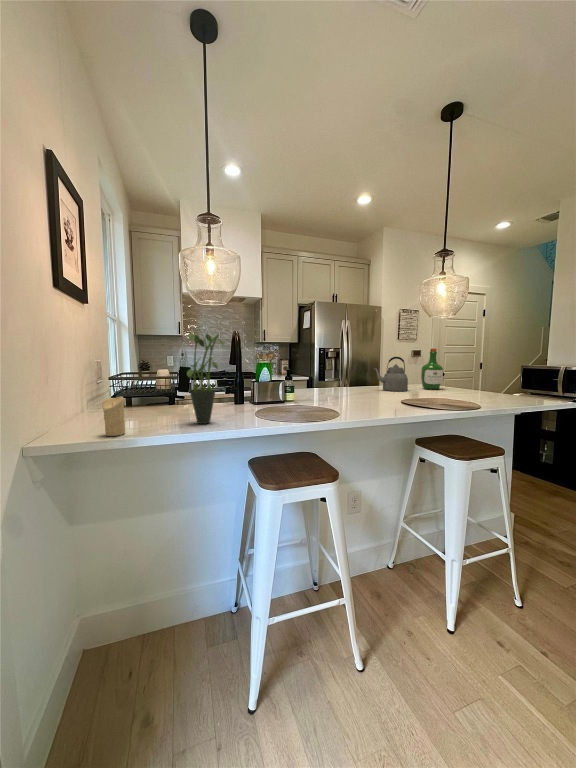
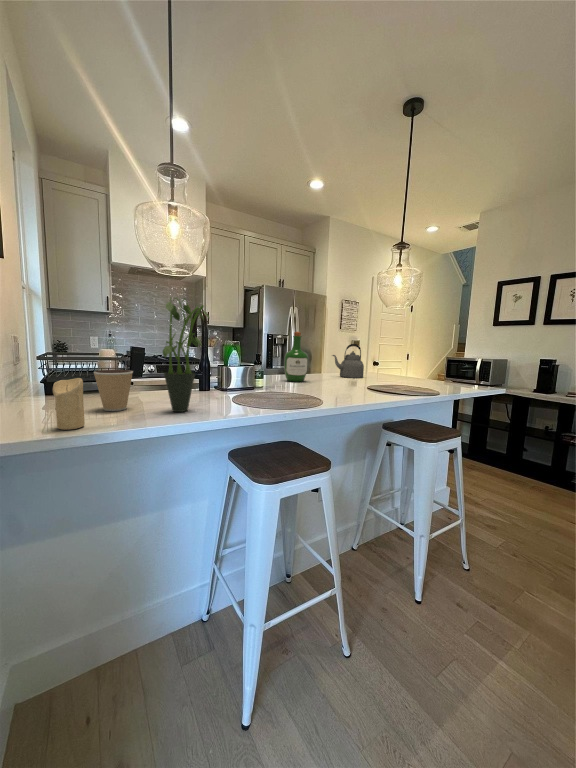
wine bottle: present [421,348,443,390] -> present [284,331,308,382]
coffee cup: none [139,388,170,422] -> present [94,370,133,411]

